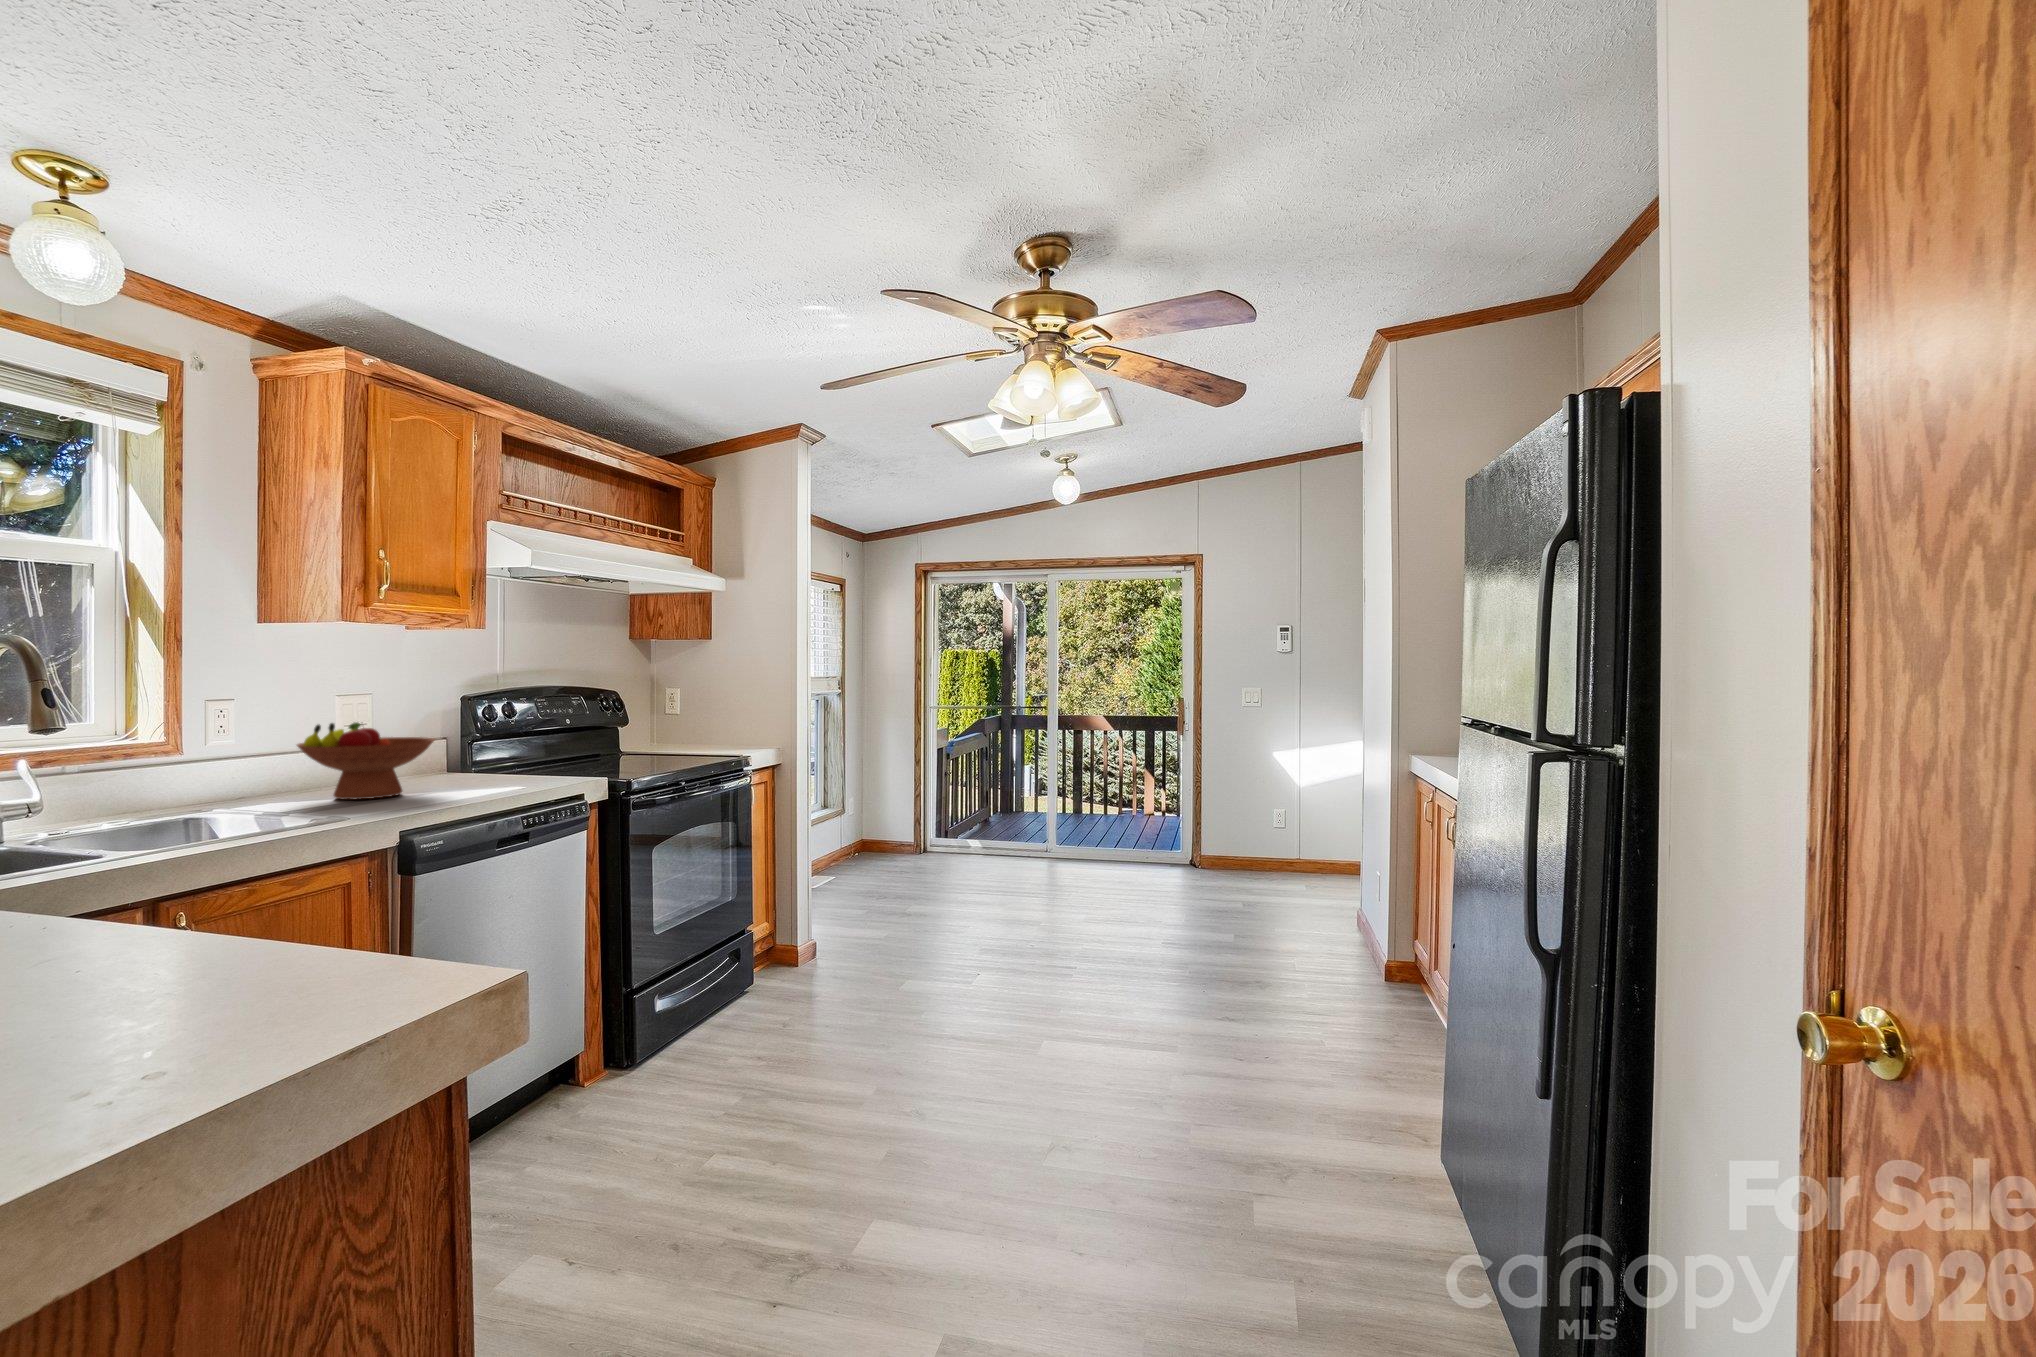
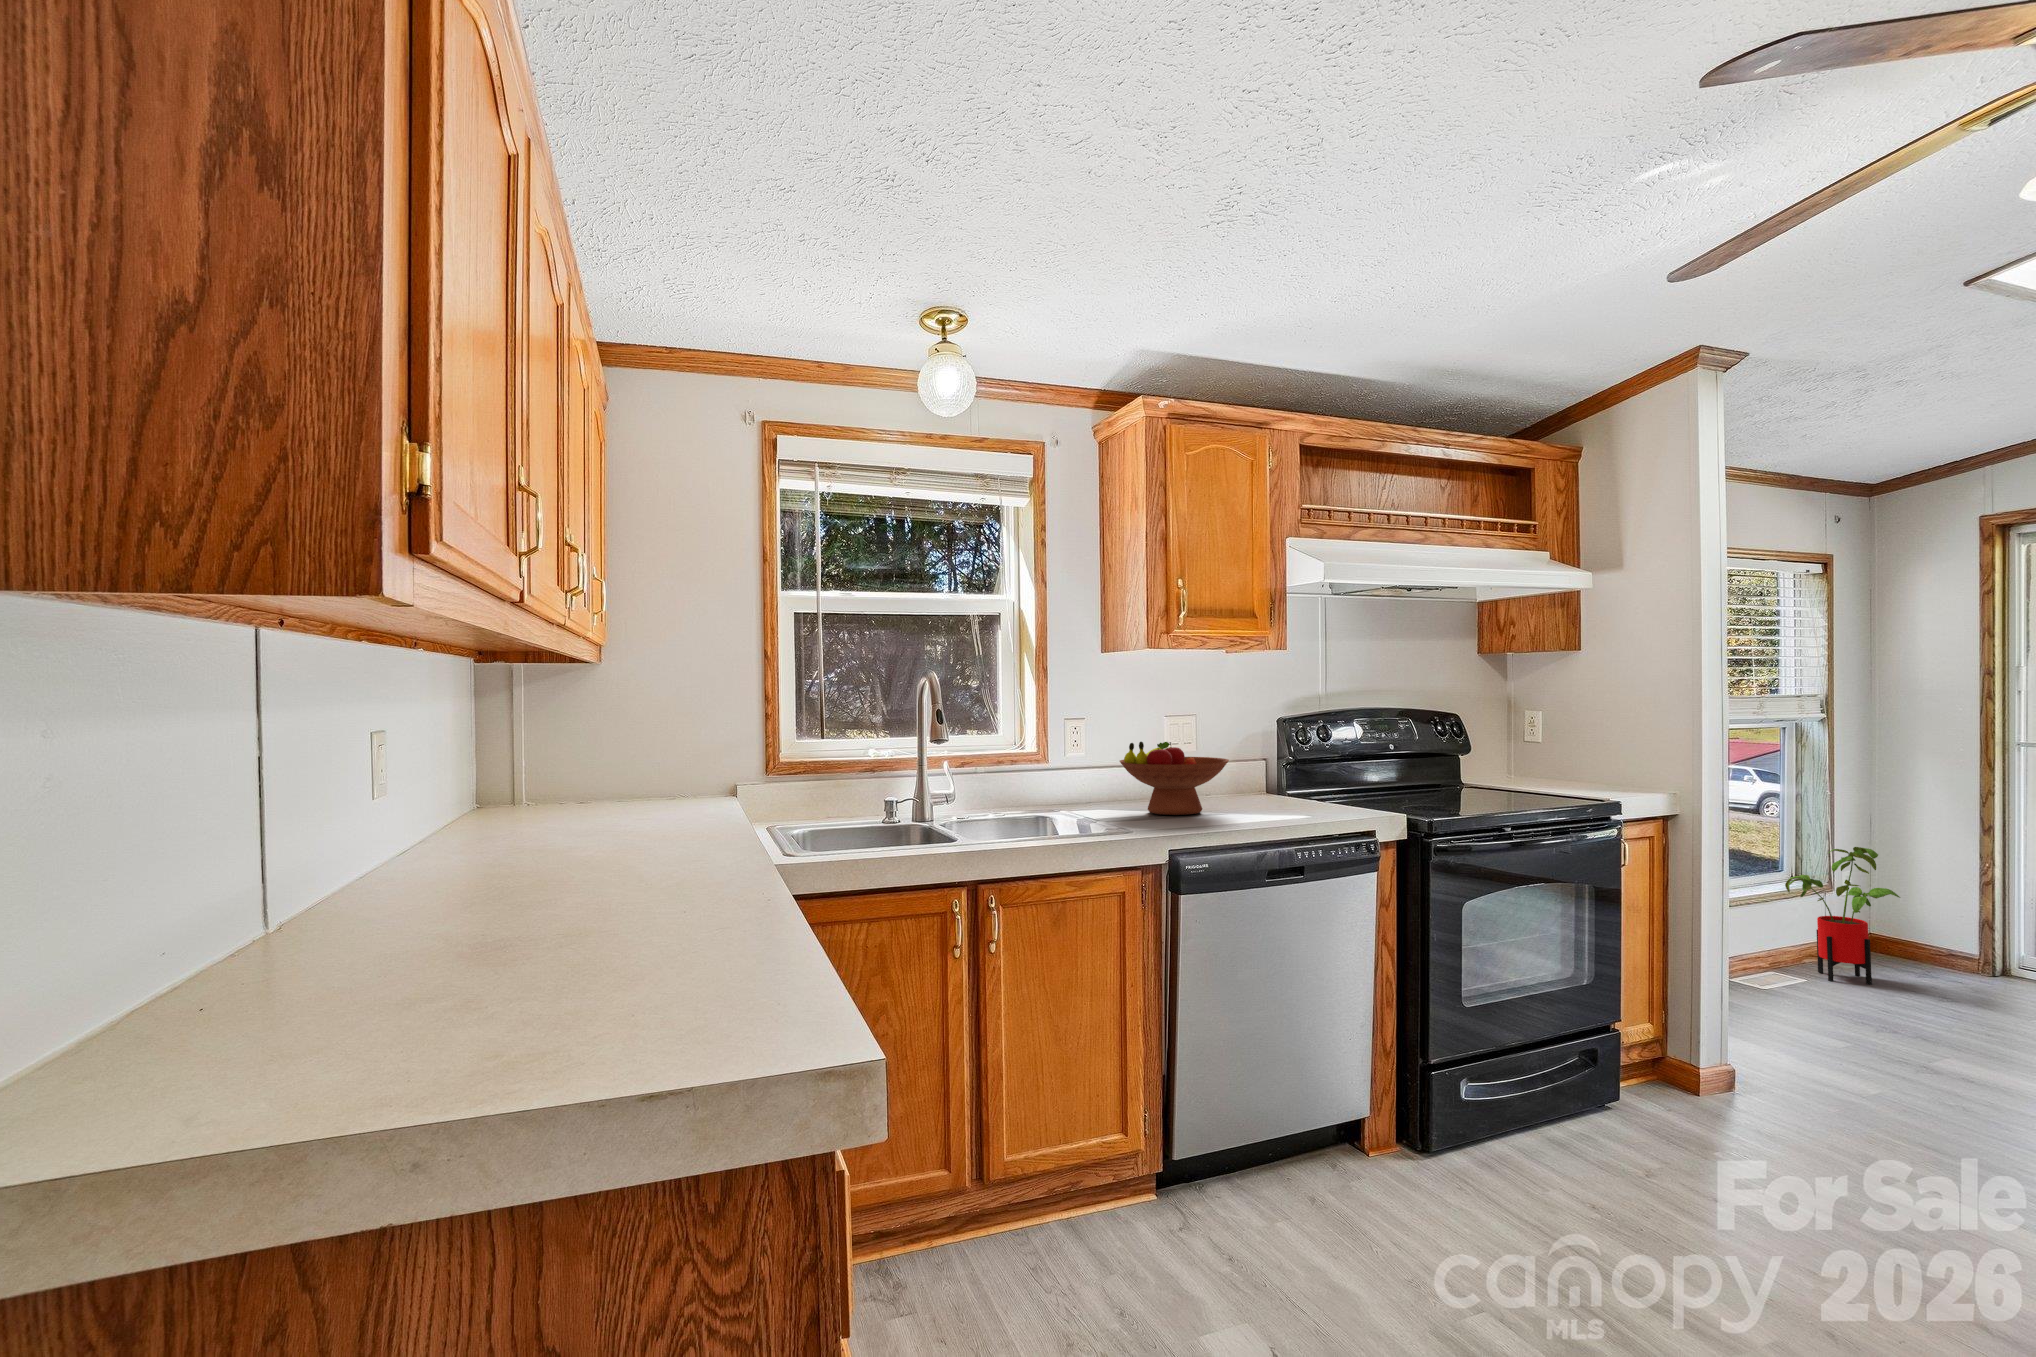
house plant: none [818,780,879,874] -> present [1785,847,1900,985]

